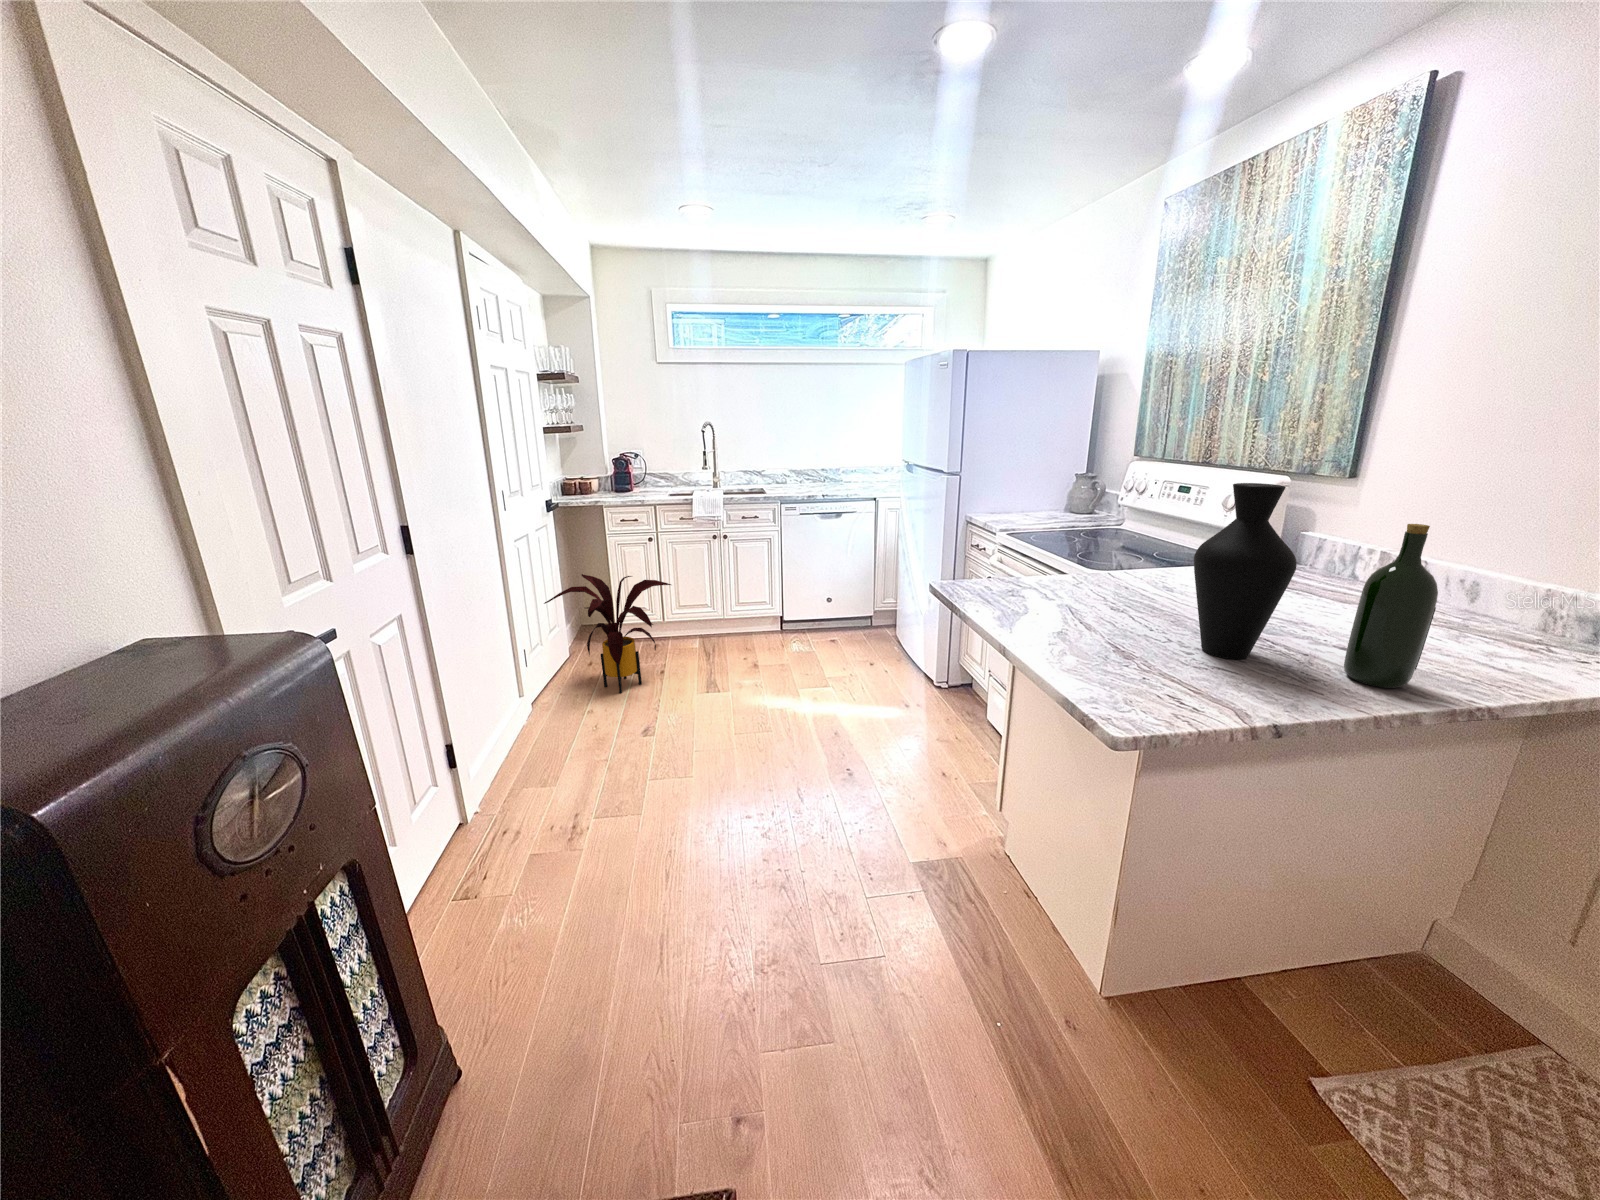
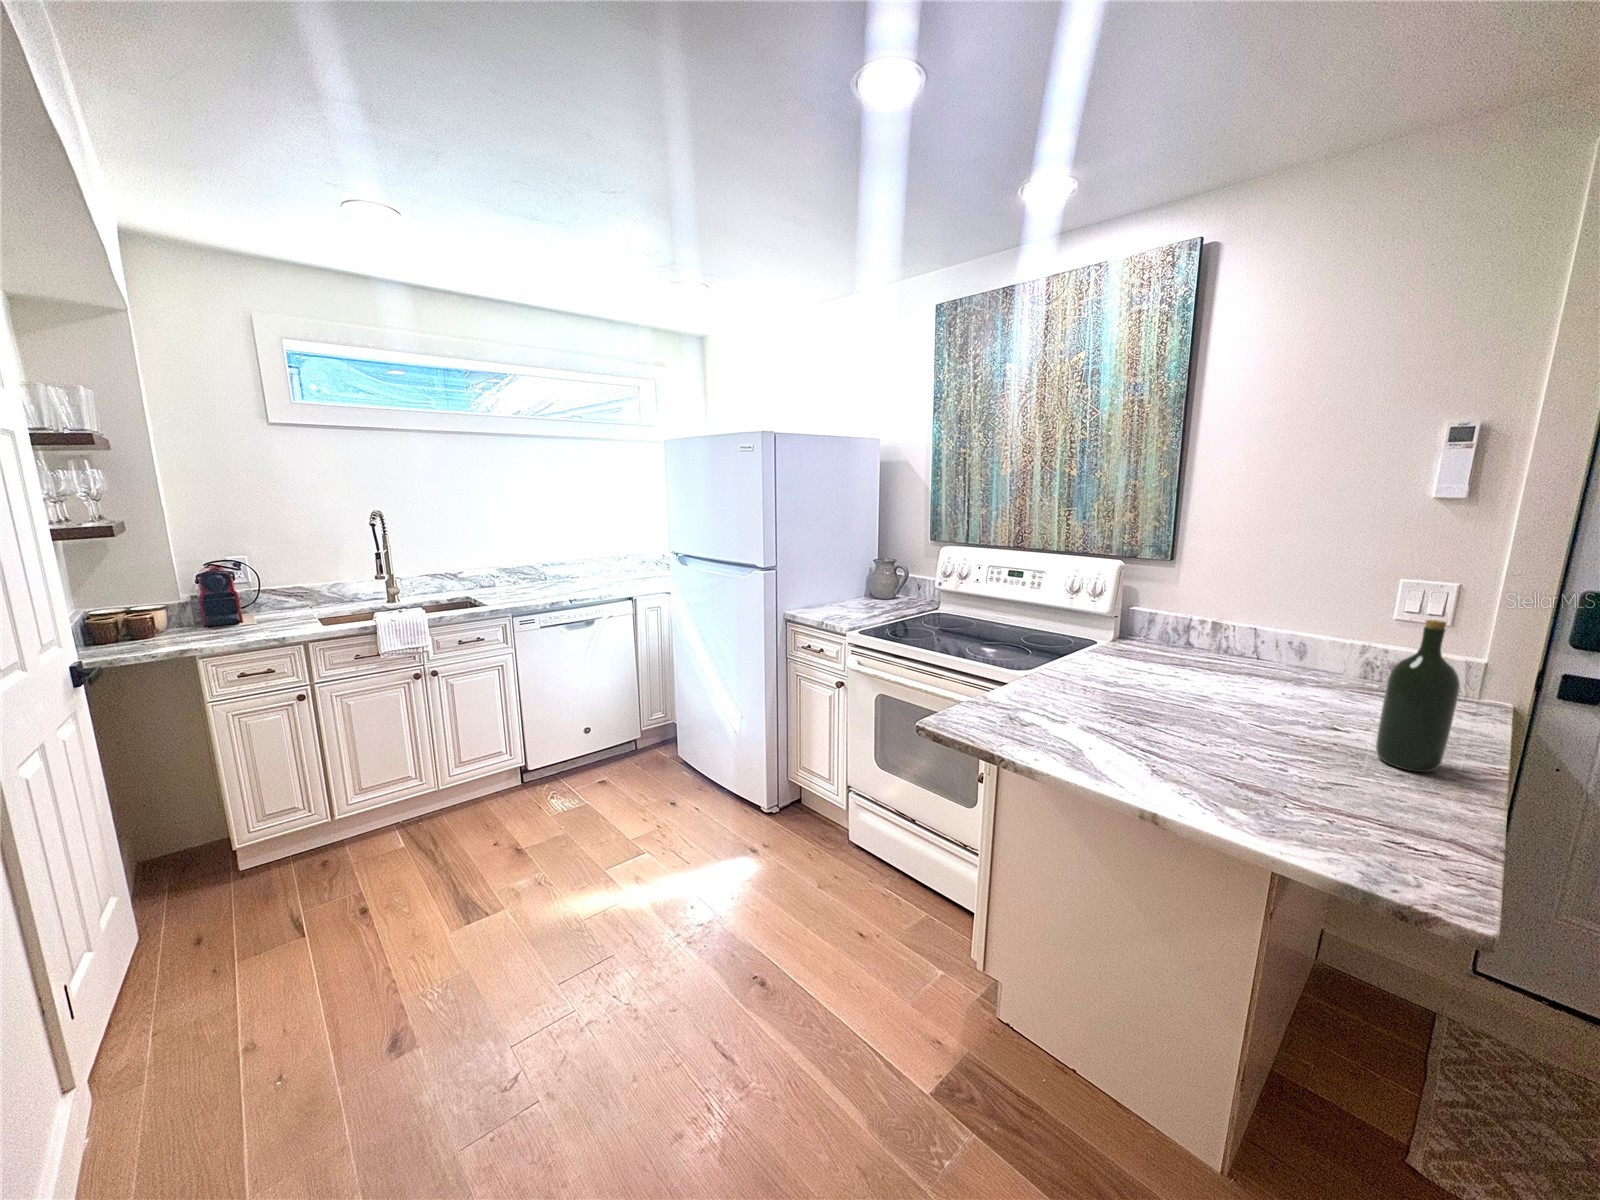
vase: present [1194,483,1296,659] -> none [1250,589,1360,770]
house plant: present [544,574,671,693] -> none [86,768,372,988]

